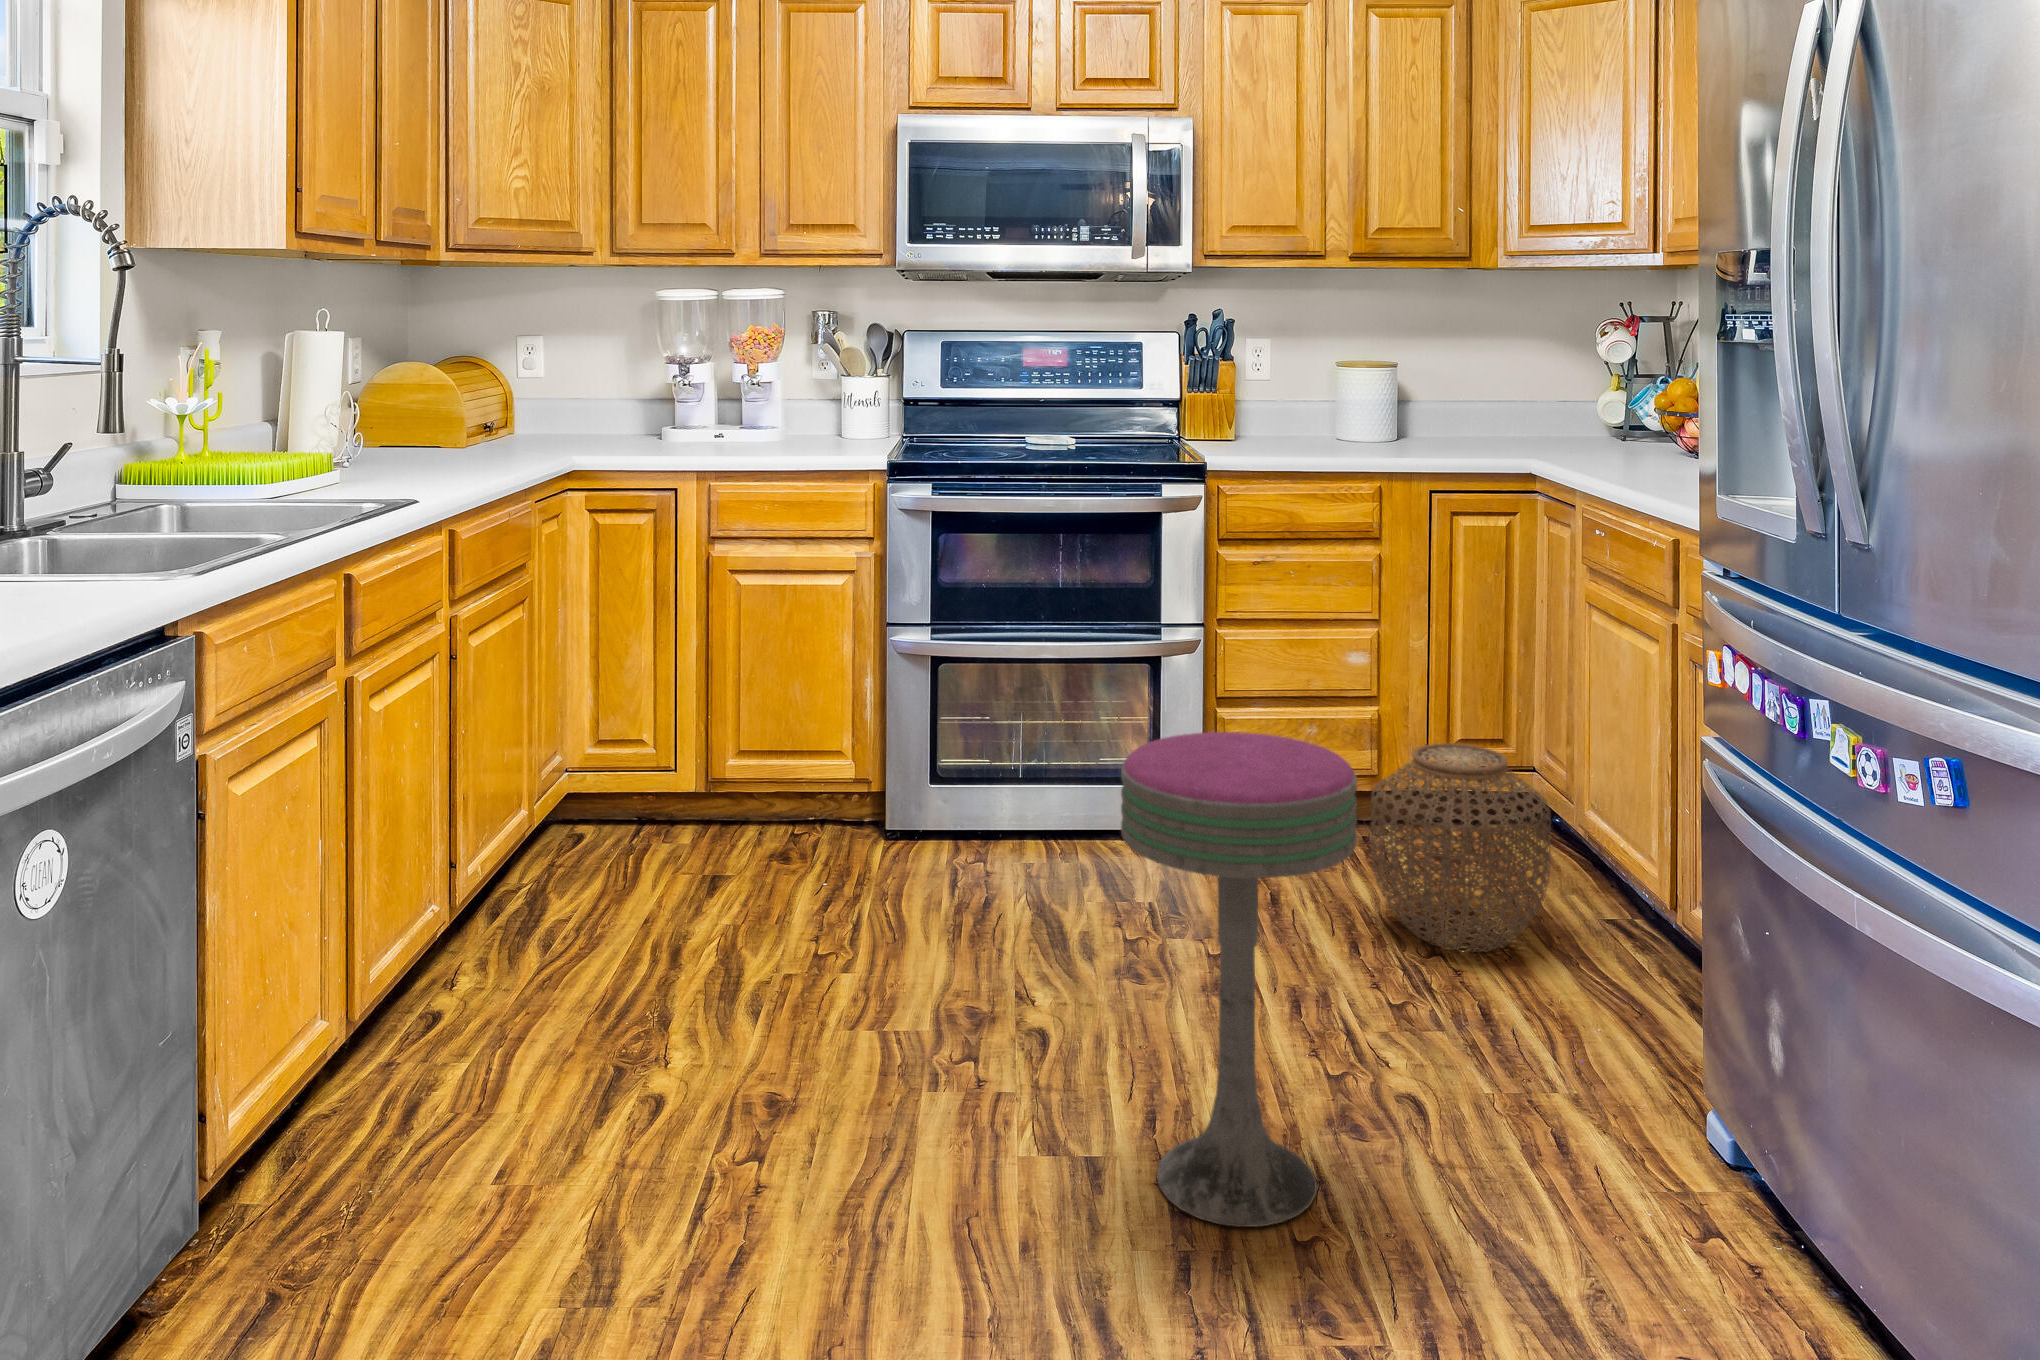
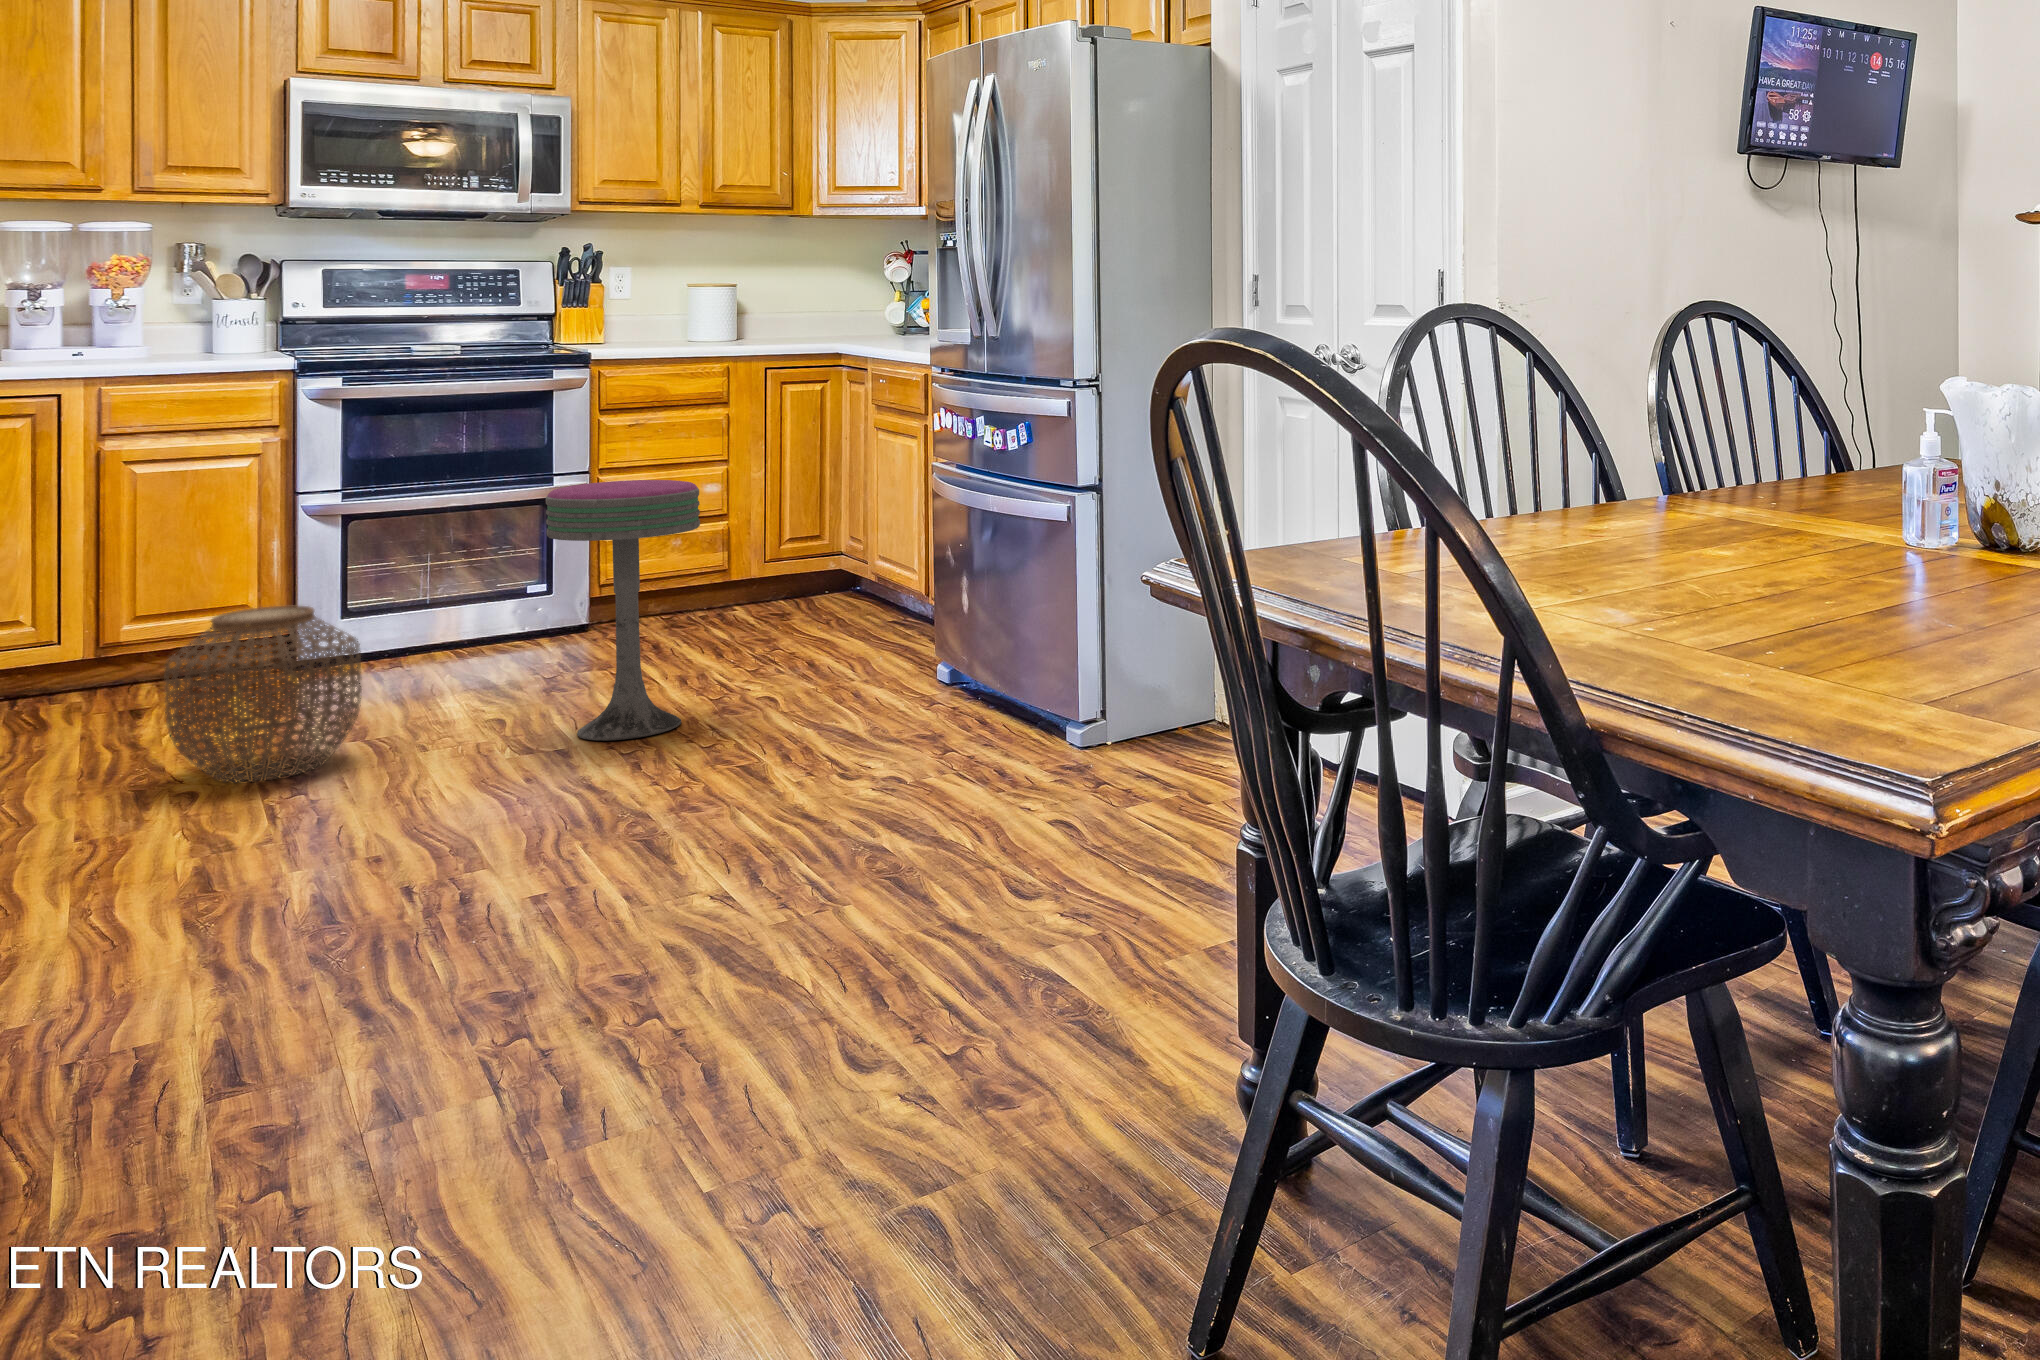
woven basket: present [1371,743,1551,952] -> present [164,605,362,782]

